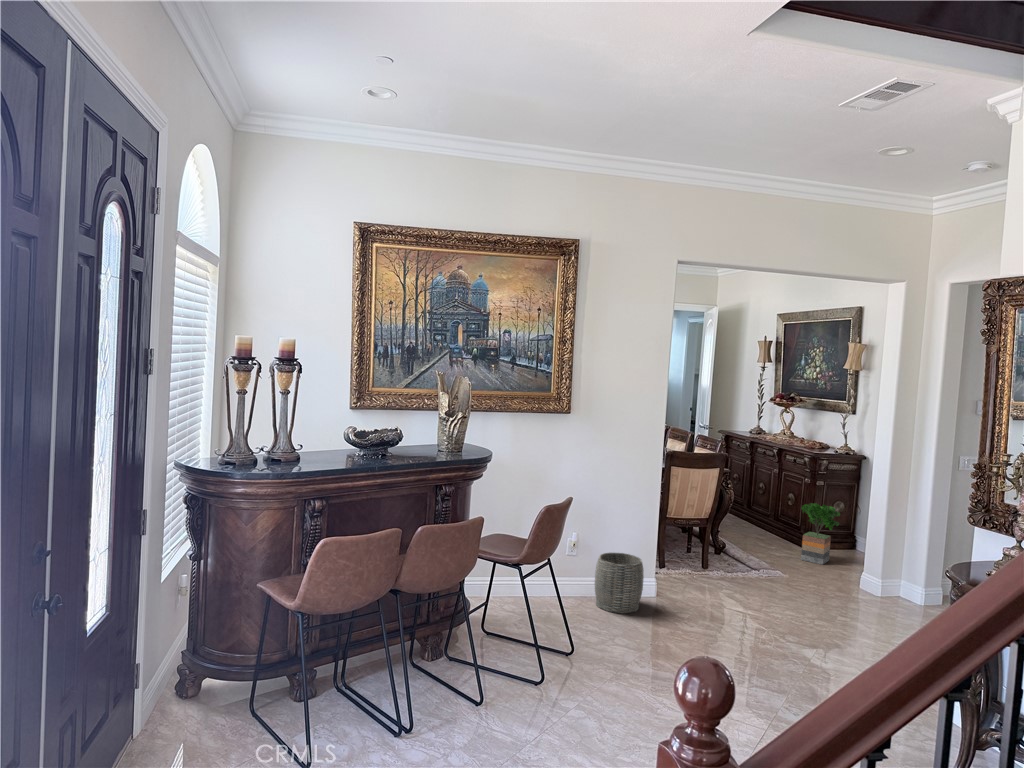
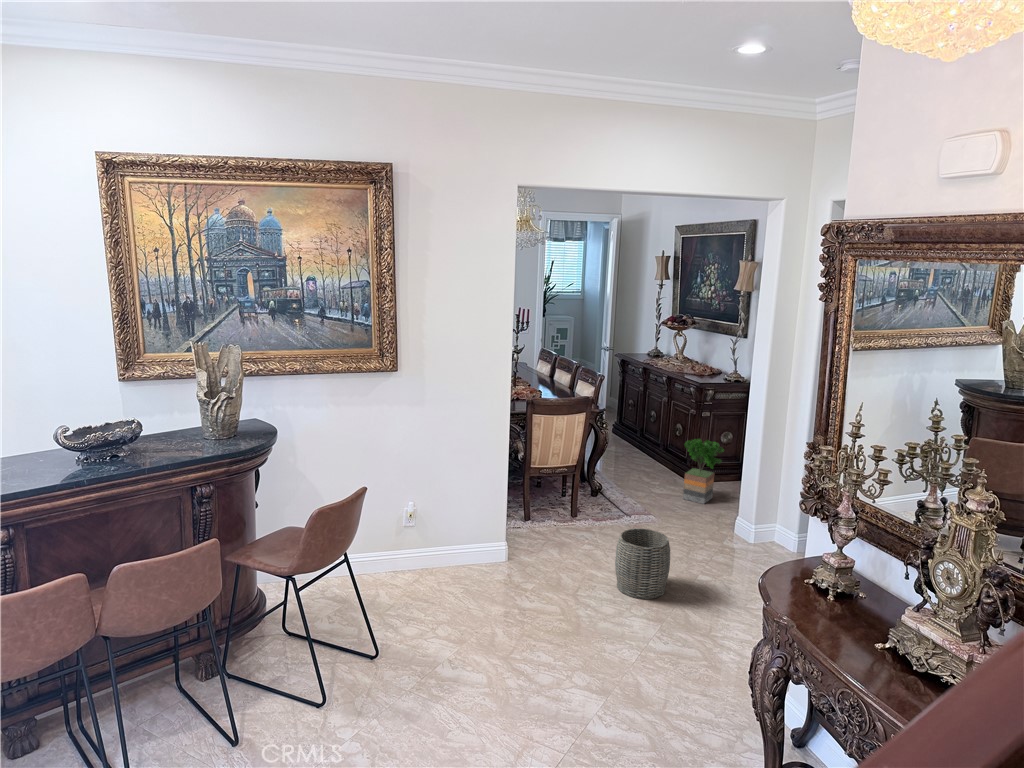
woven basket: present [595,553,644,613] -> present [615,528,670,599]

